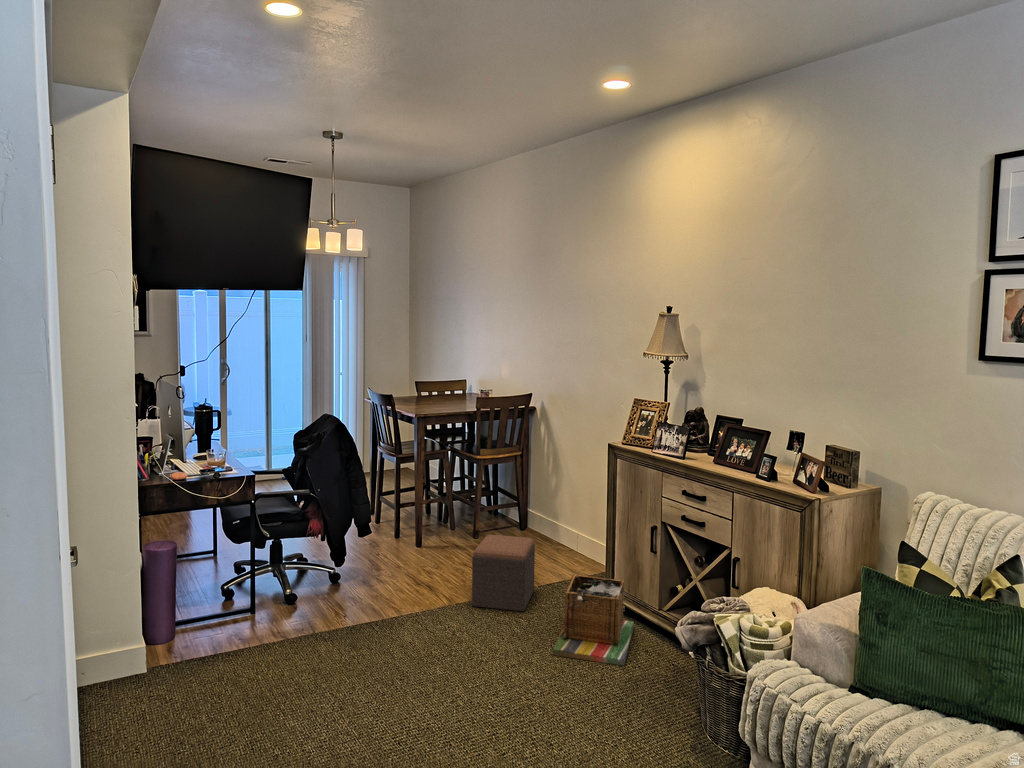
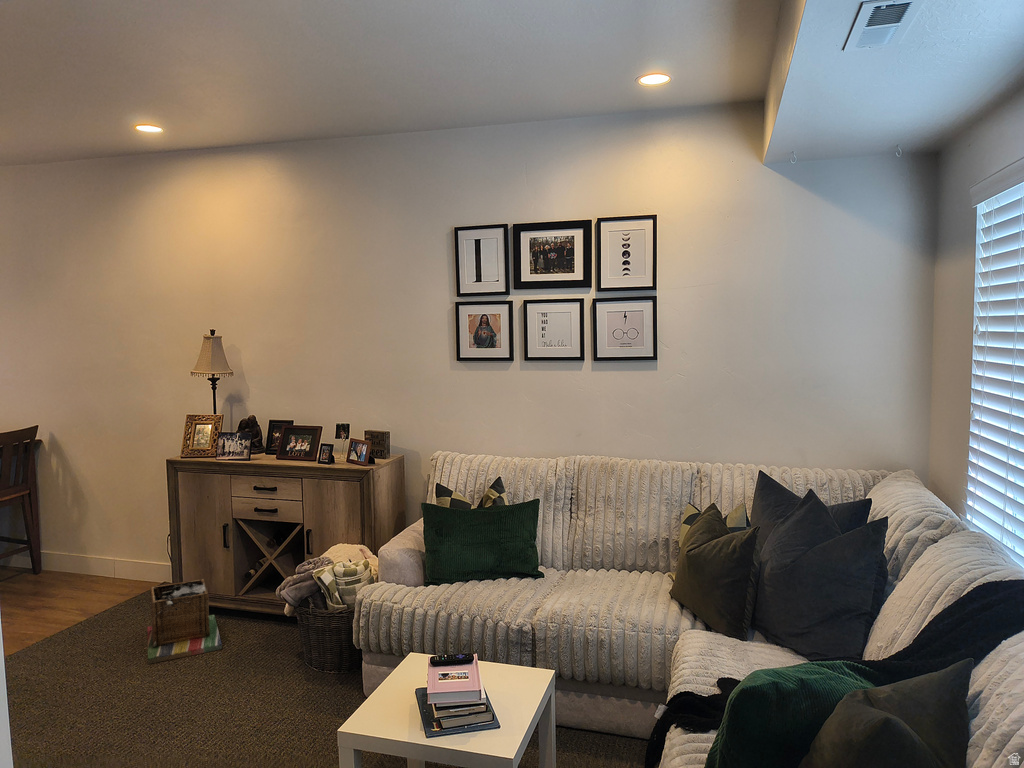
footstool: present [472,534,535,611] -> none [23,568,94,655]

